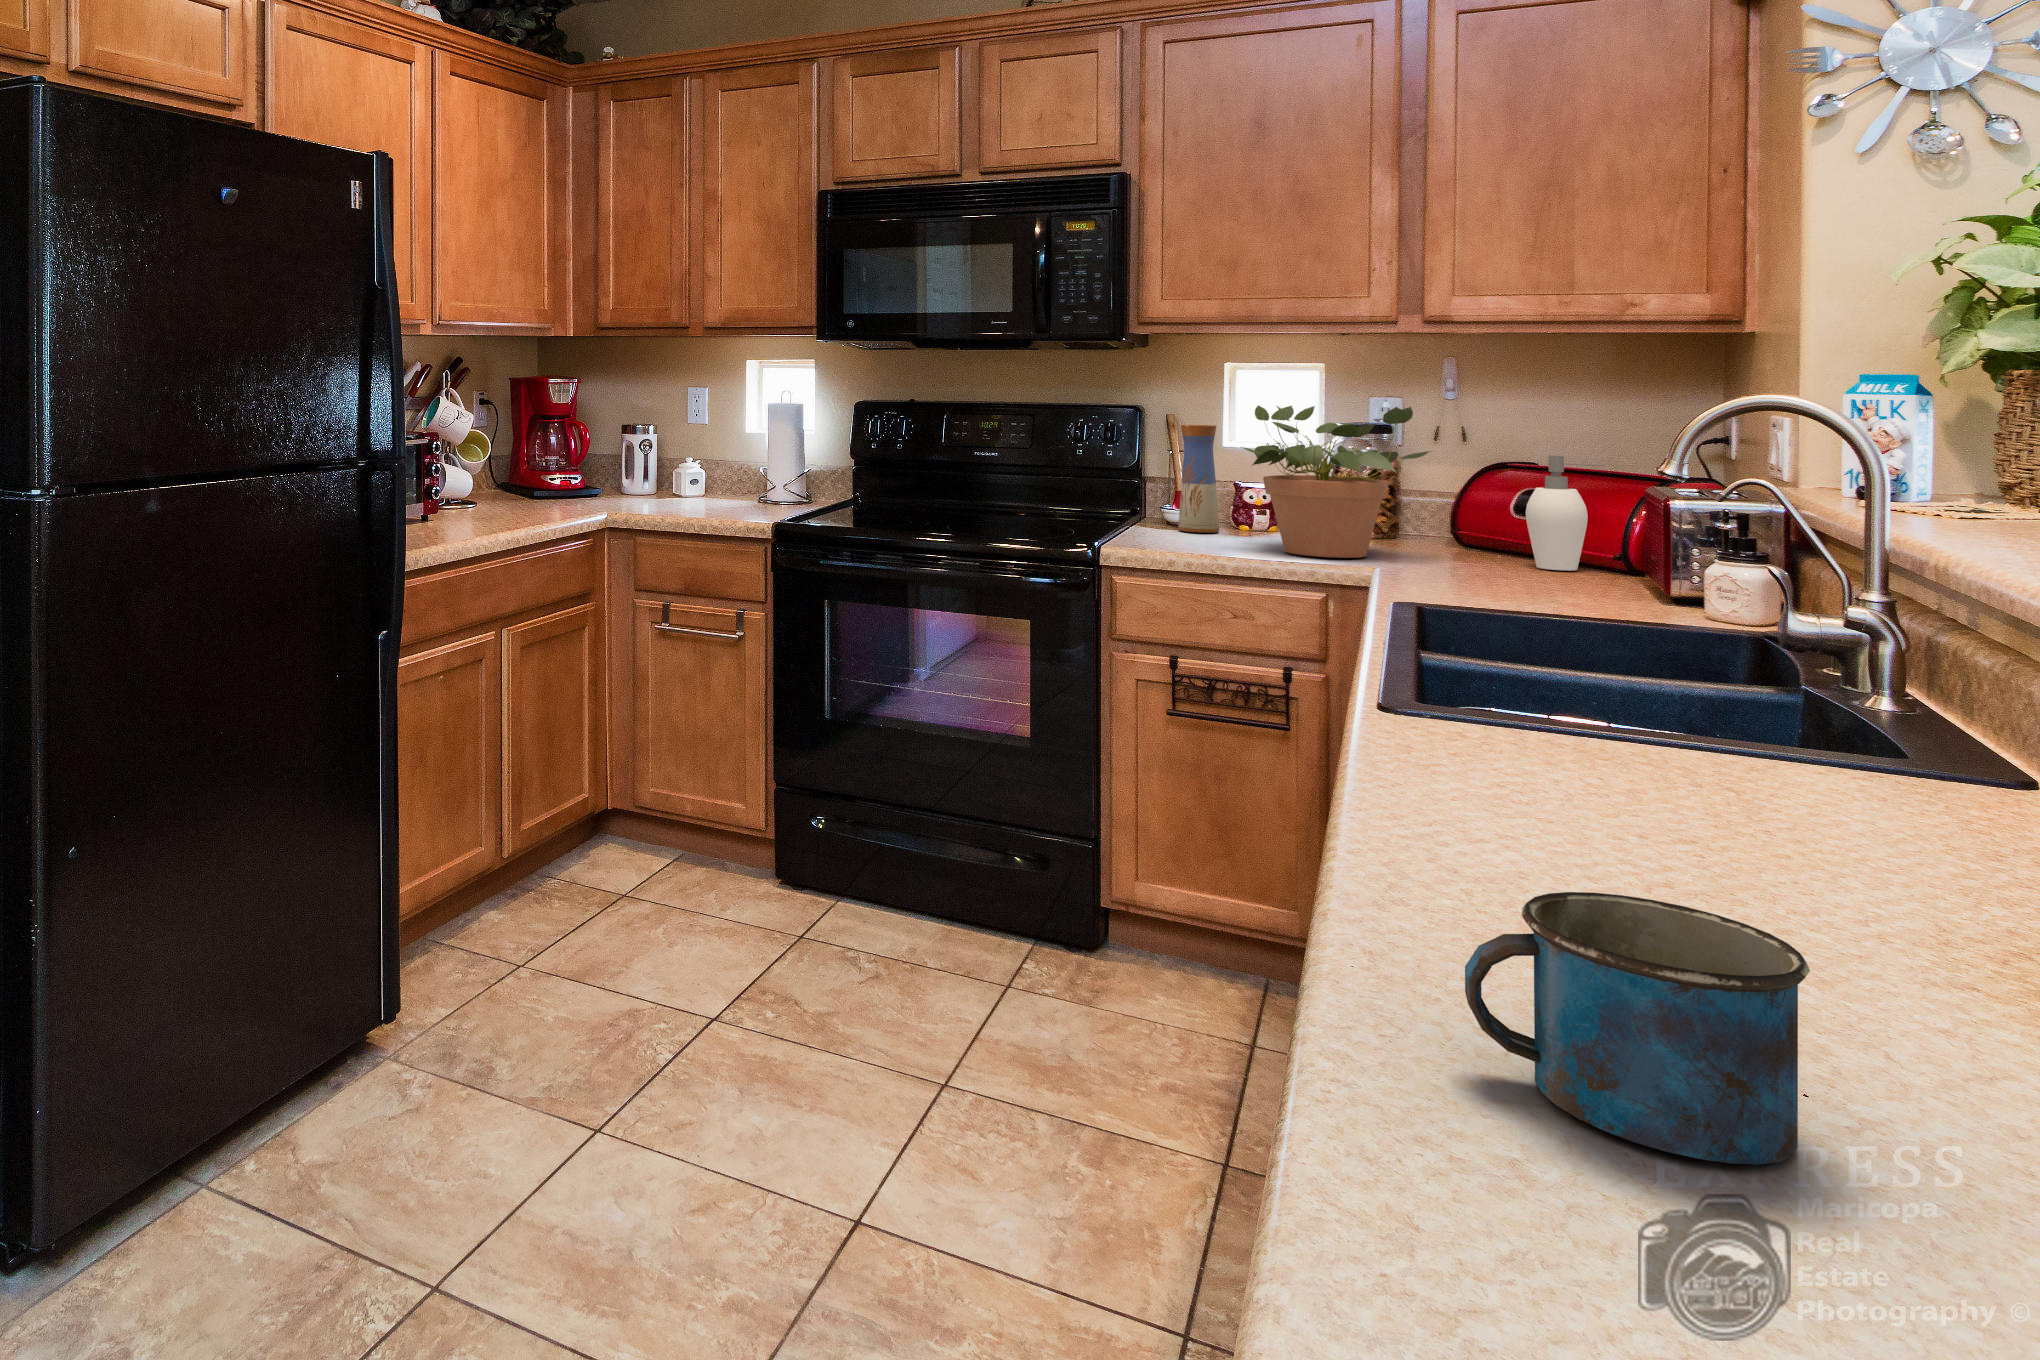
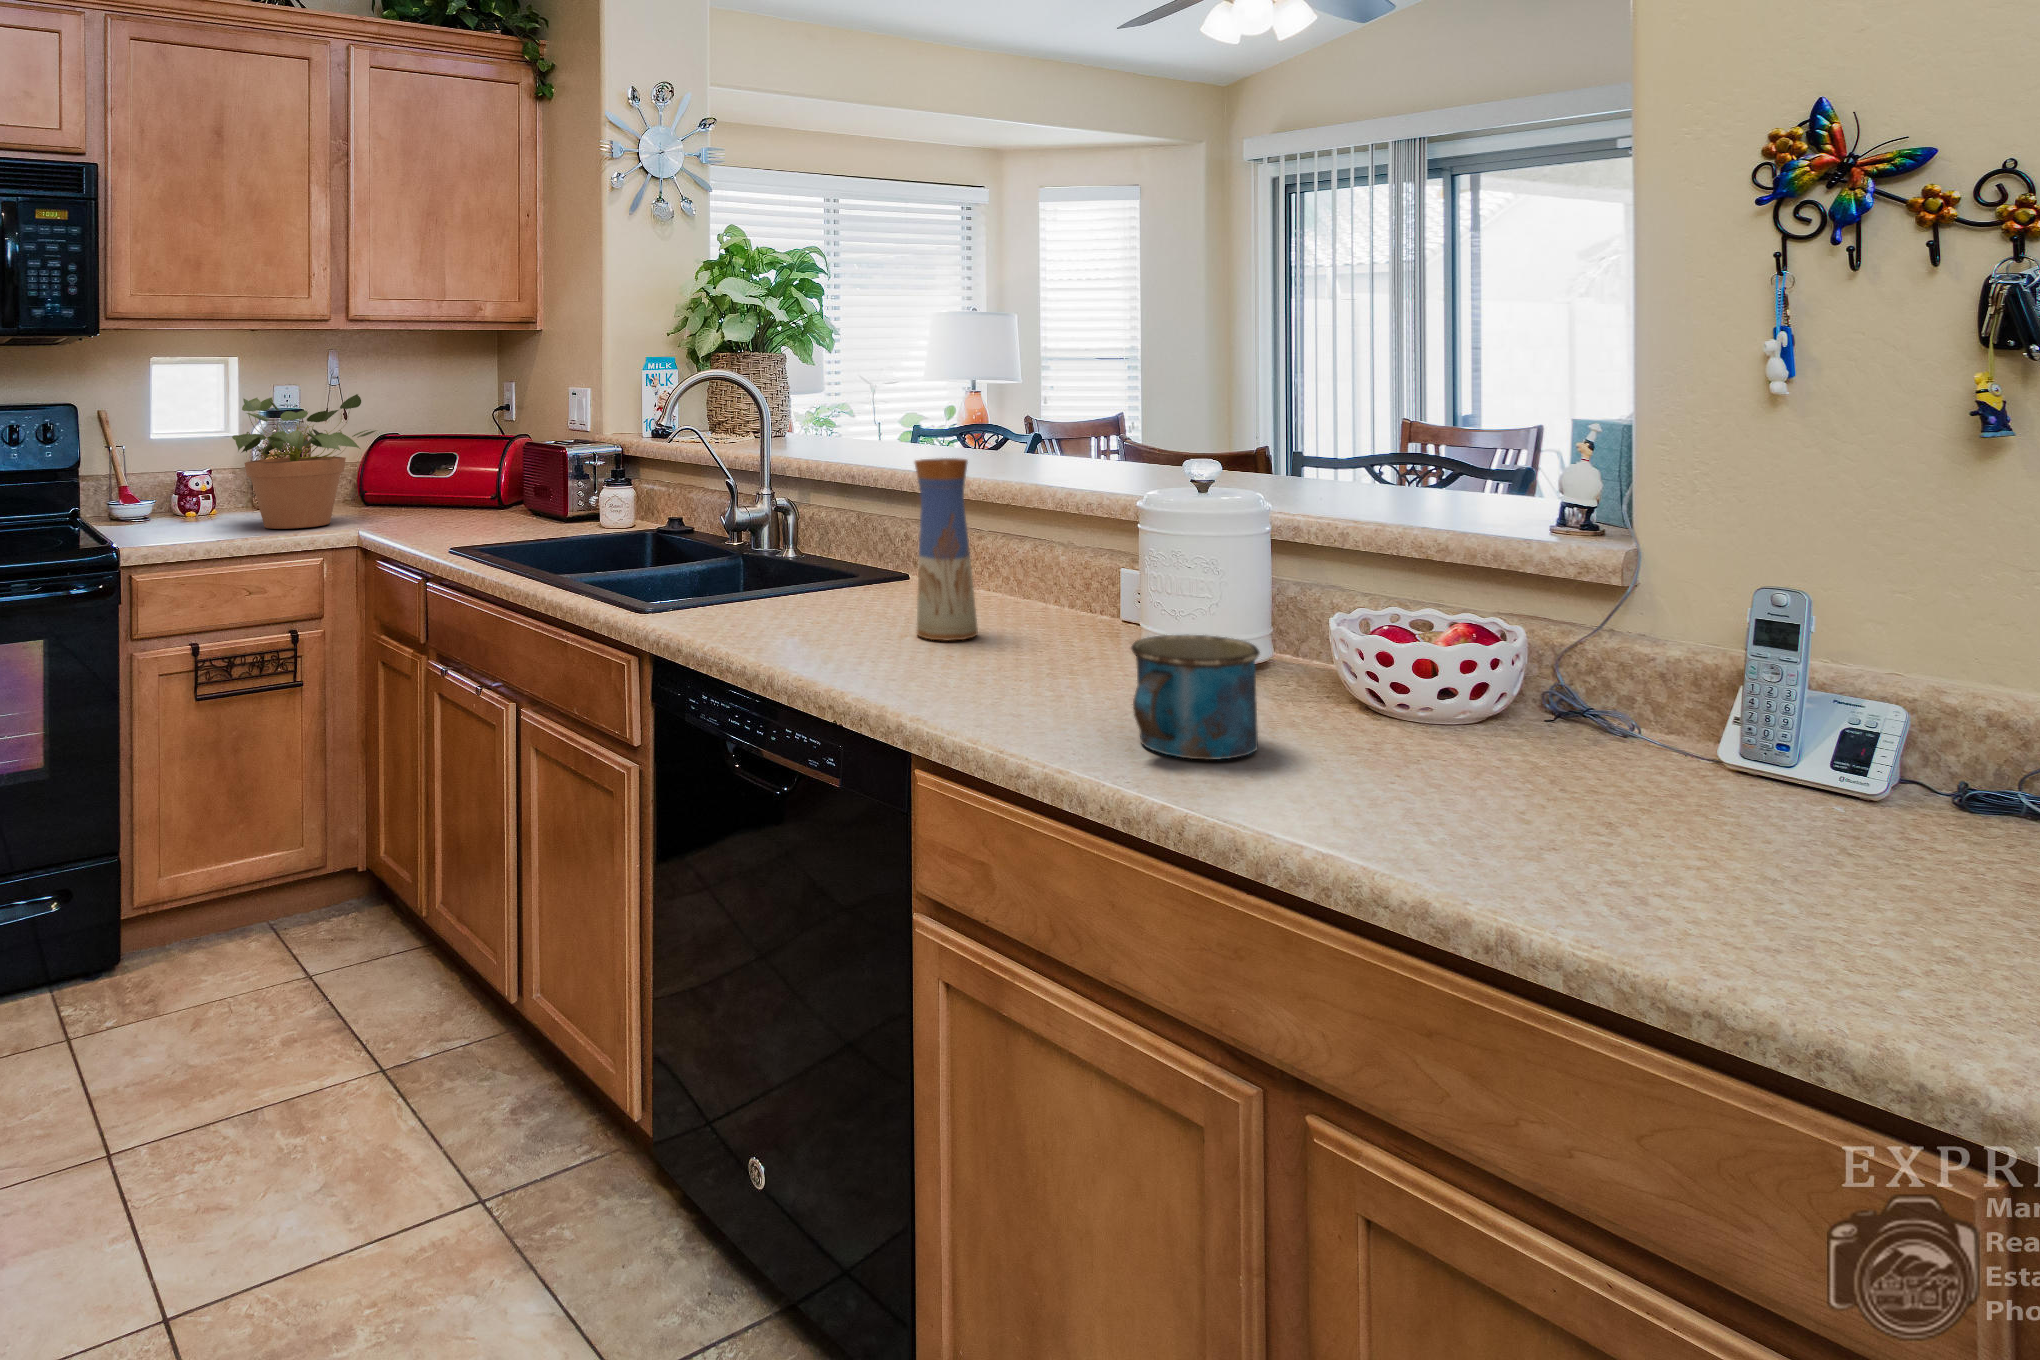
vase: present [1178,425,1219,533] -> present [915,458,978,640]
soap dispenser: present [1526,455,1604,571] -> none [432,426,481,513]

